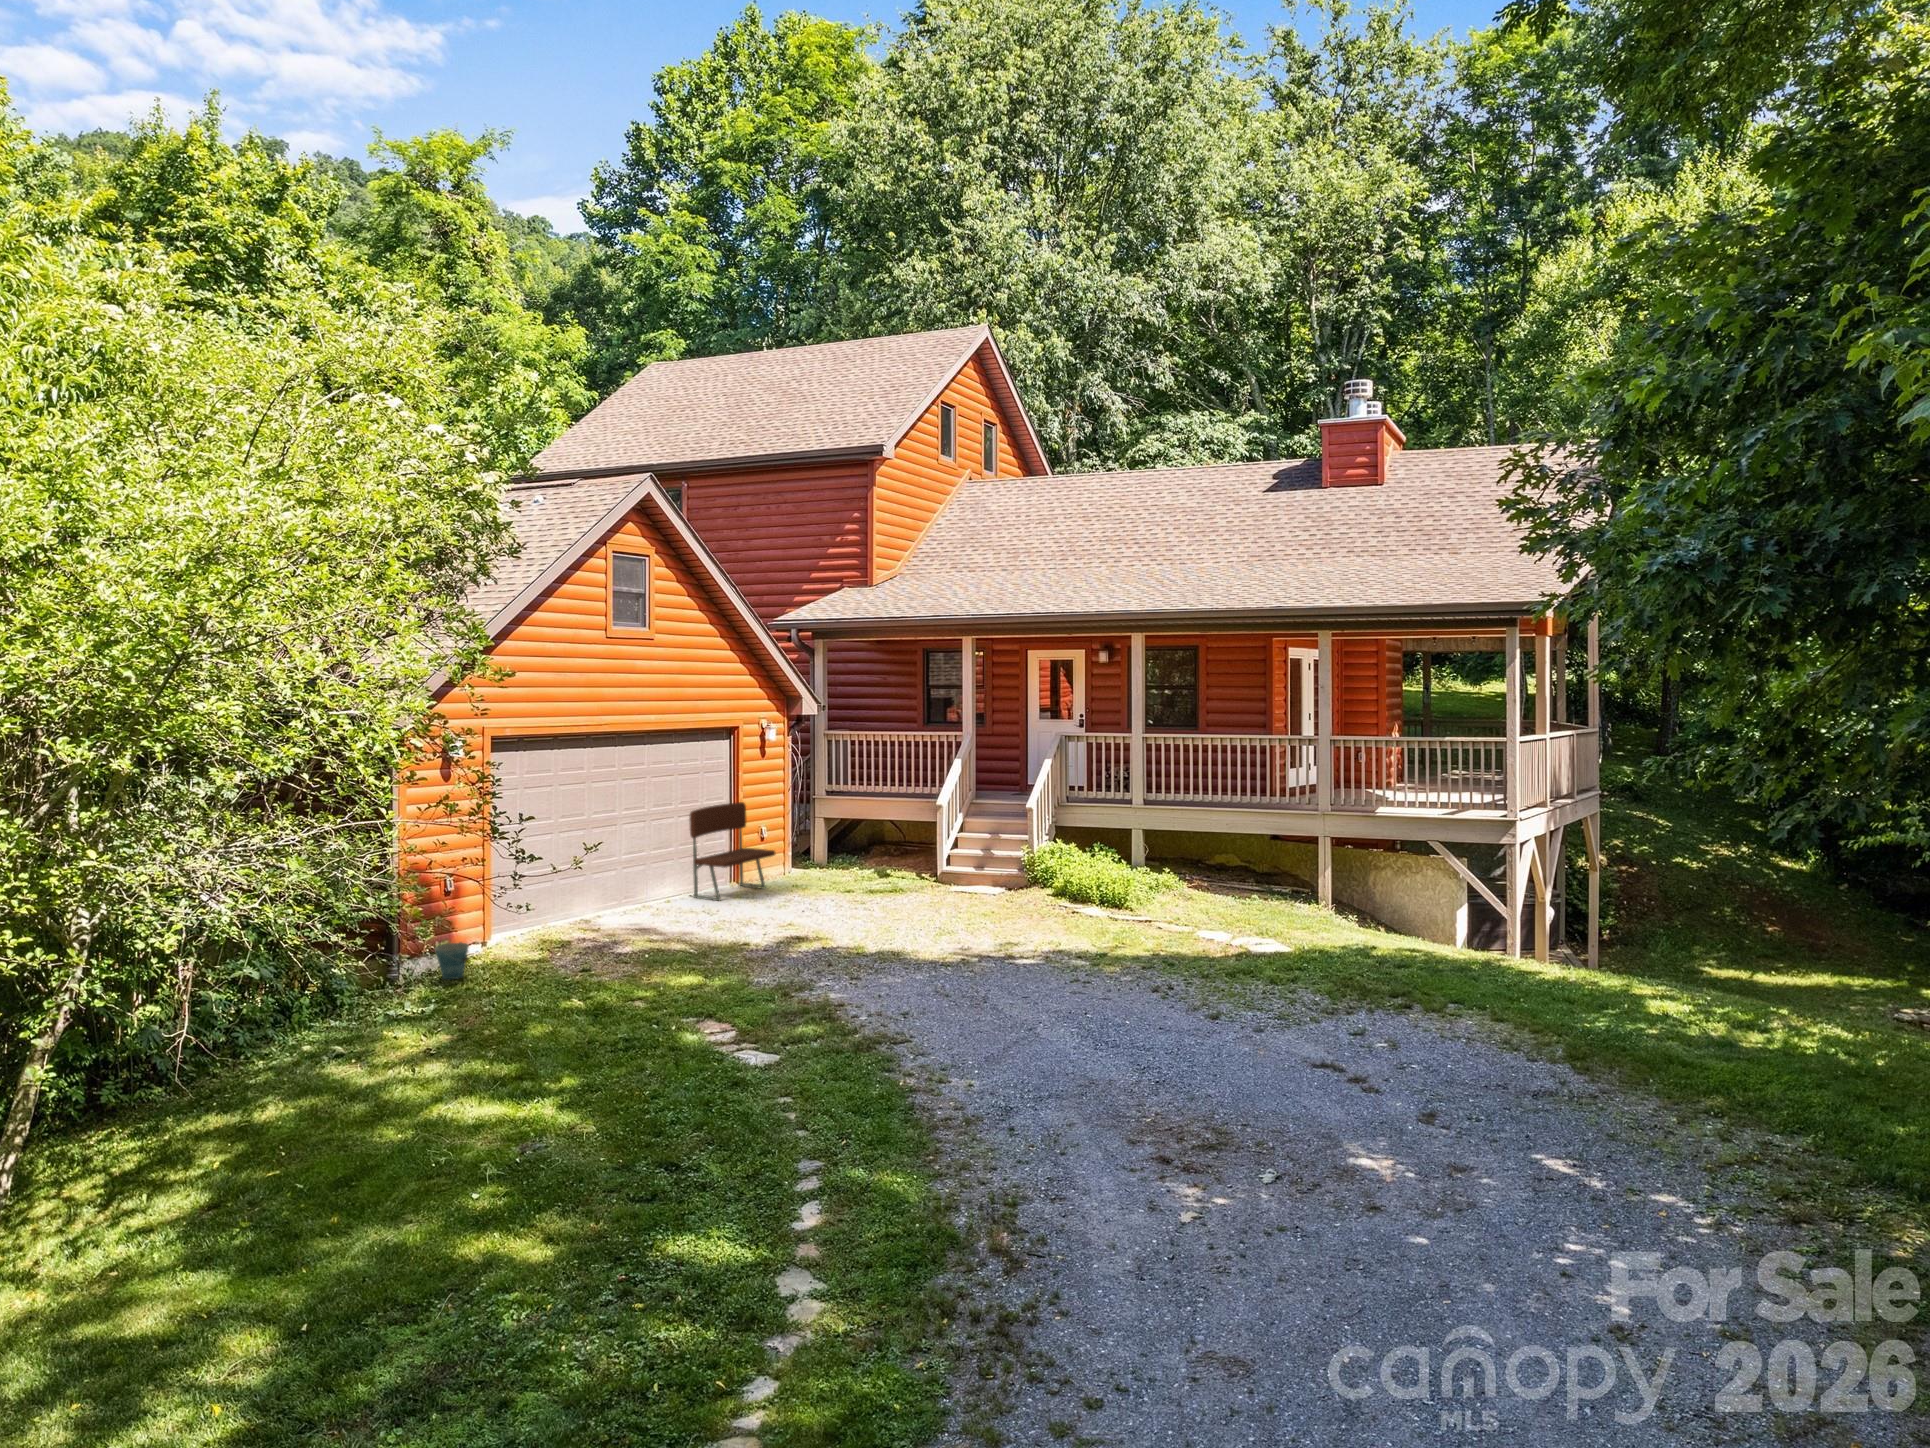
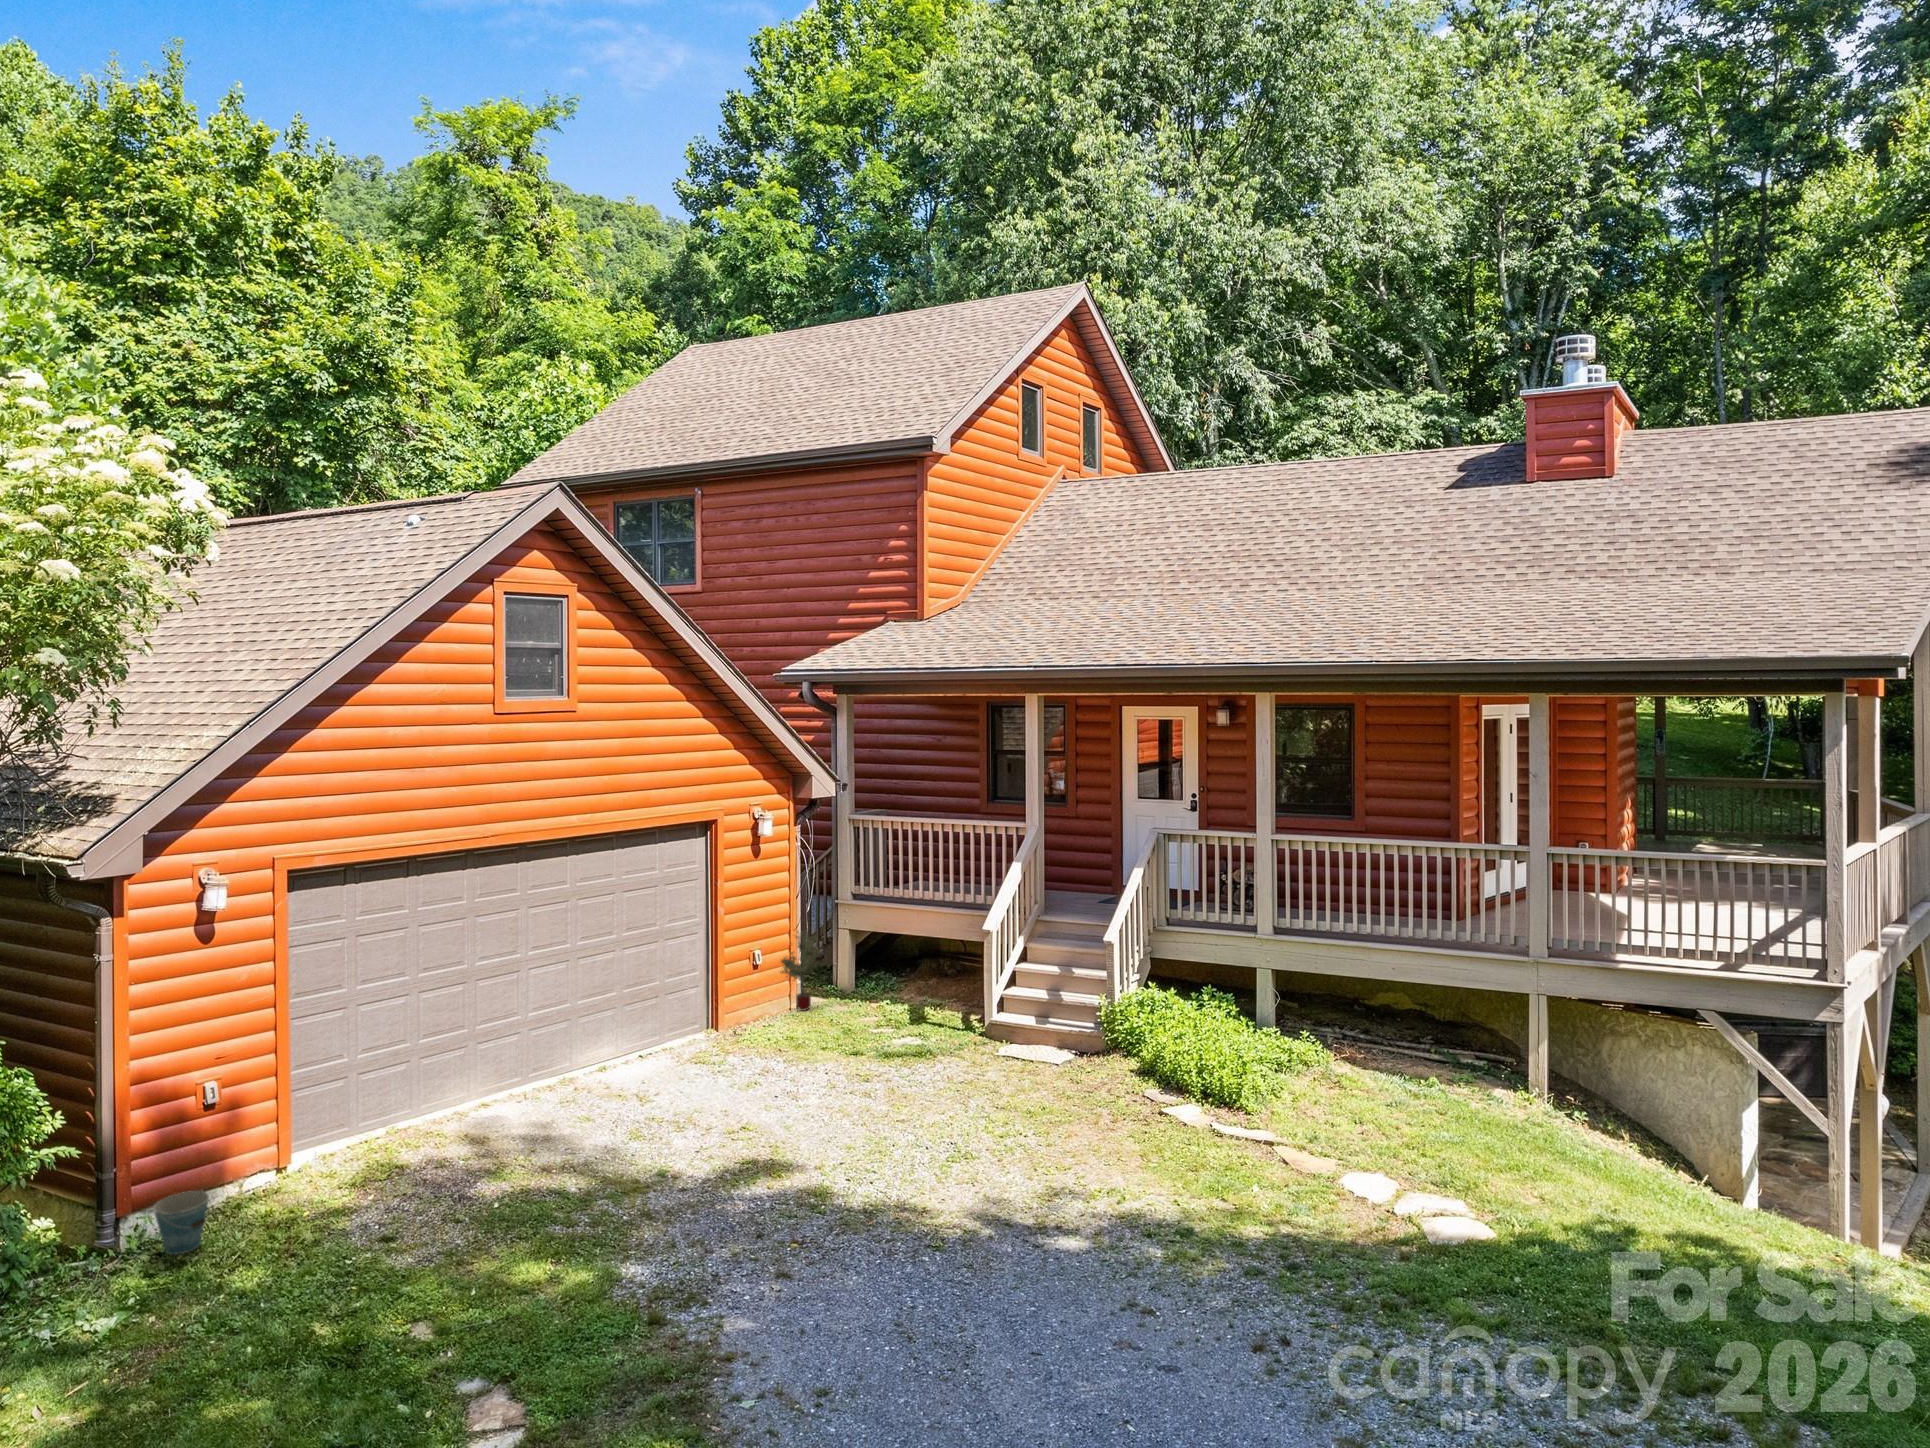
bench: present [689,802,775,901] -> none [630,922,753,1069]
potted tree: none [783,815,813,874] -> present [780,931,819,1011]

